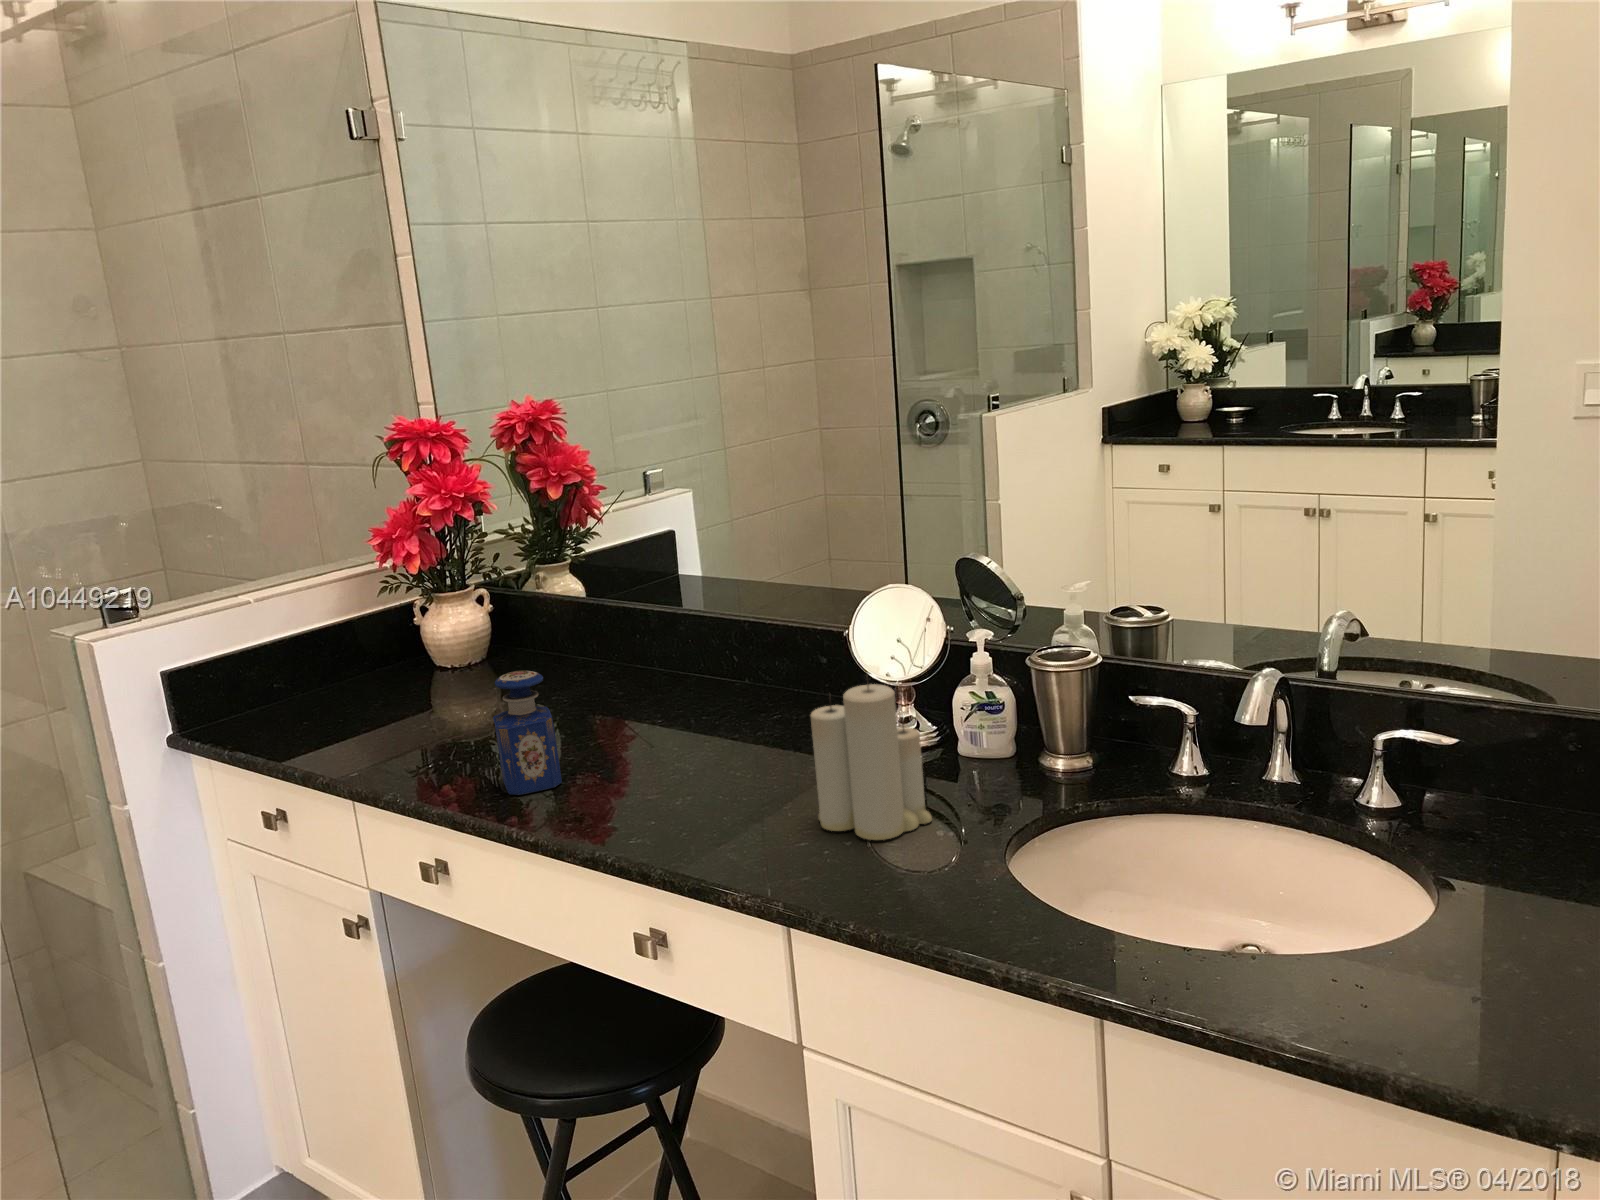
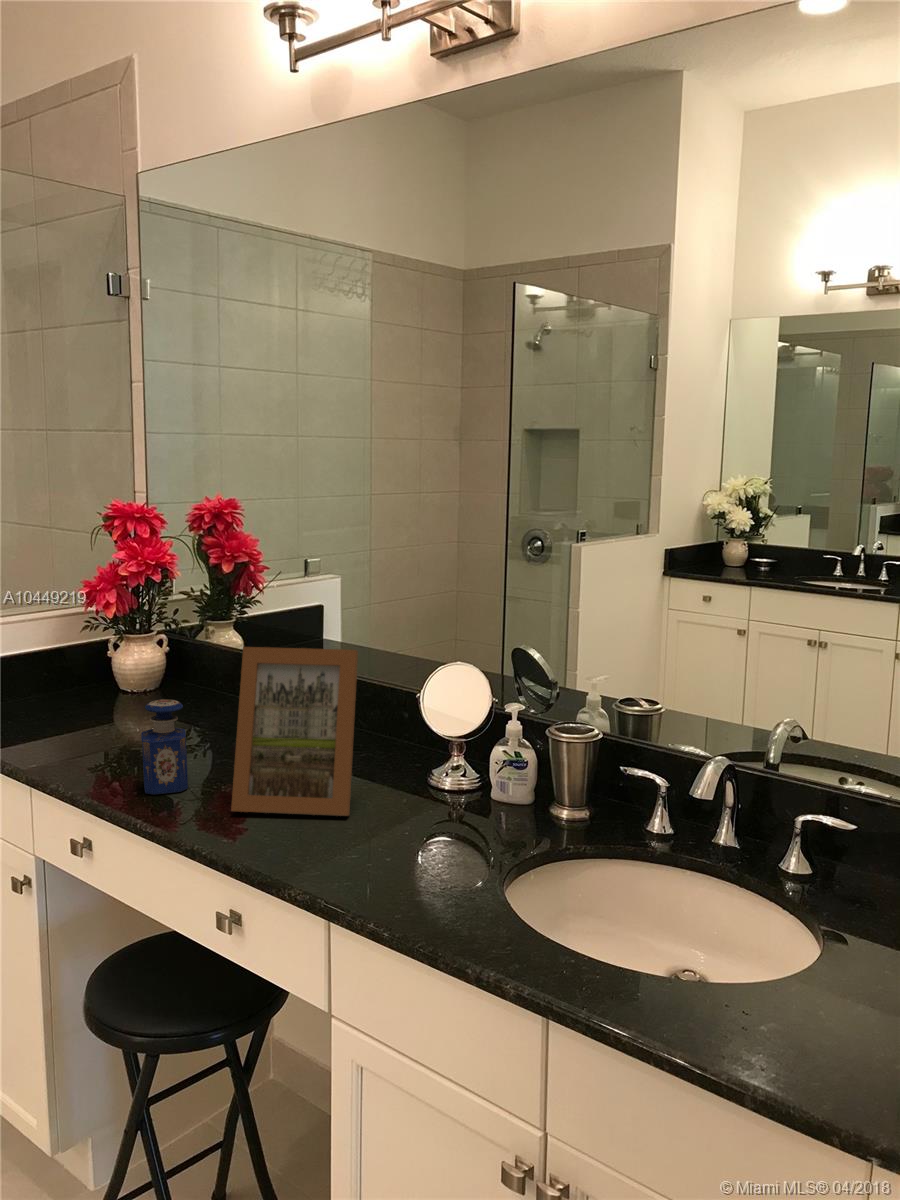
picture frame: none [617,580,782,805] -> present [231,647,358,816]
candle: present [811,684,932,840] -> none [371,728,456,858]

